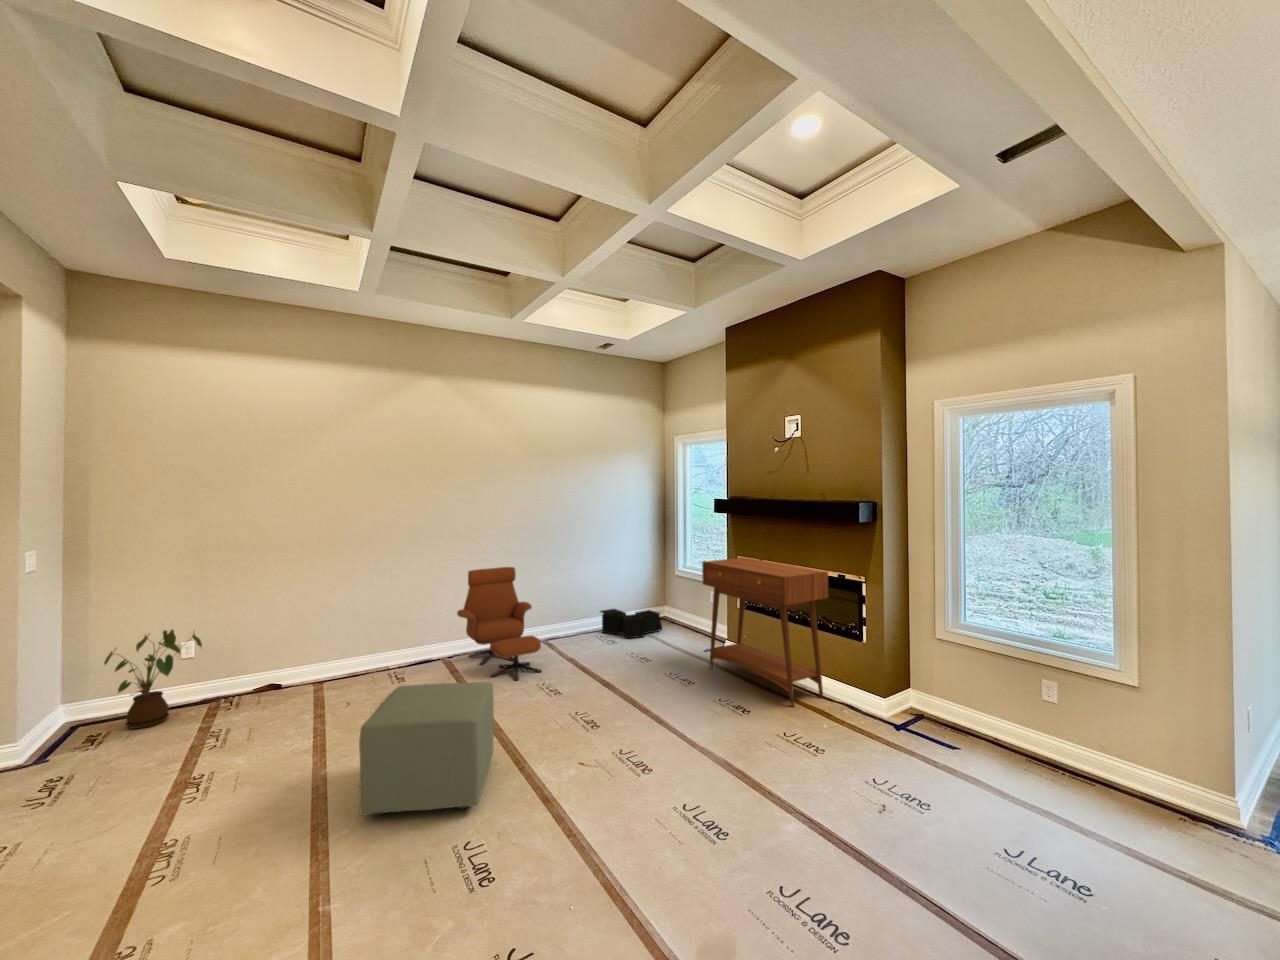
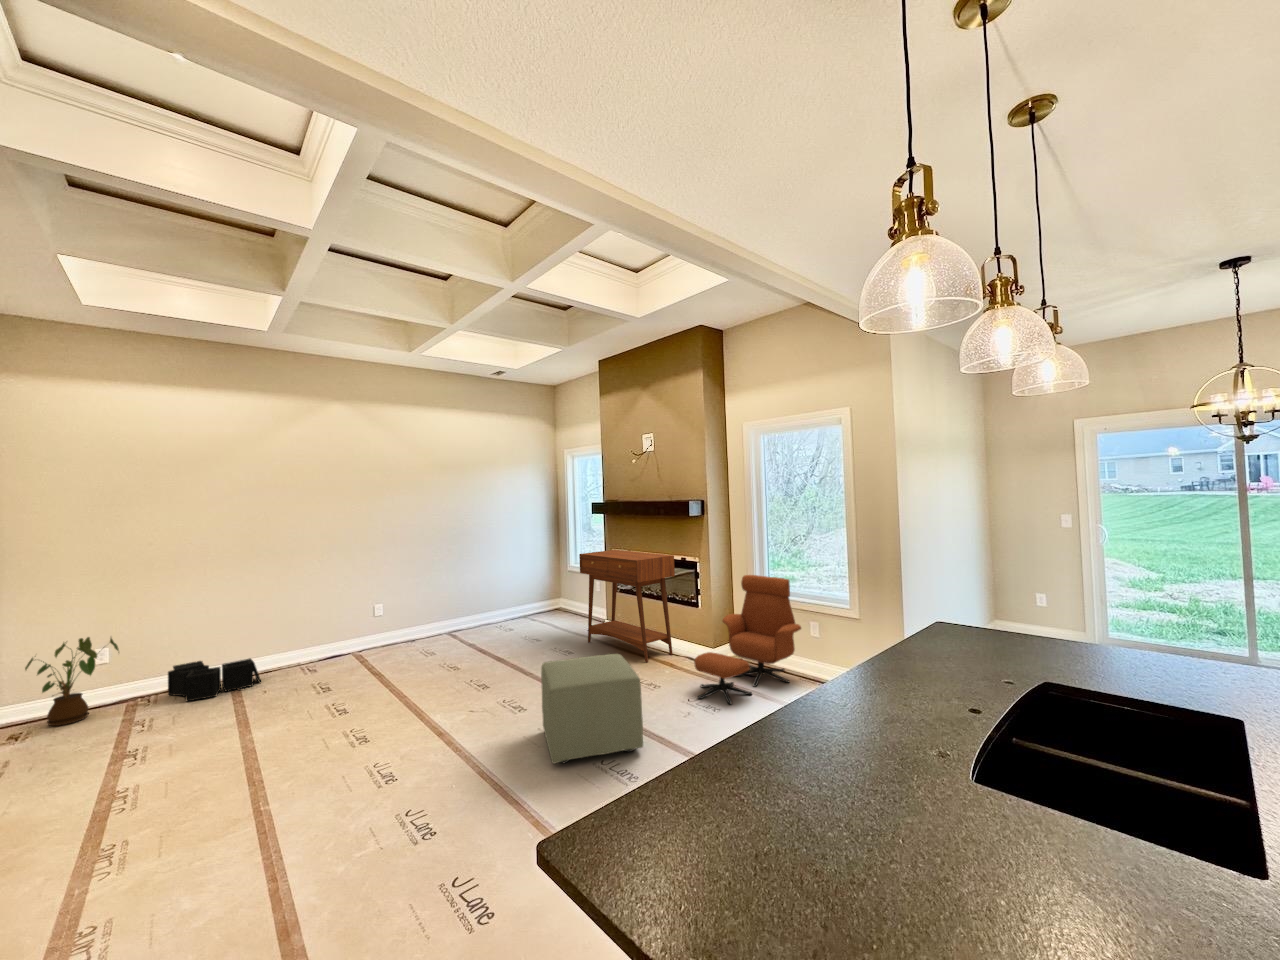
lounge chair: present [457,567,541,680] -> present [694,575,801,704]
storage bin: present [600,609,662,638] -> present [168,659,261,701]
ottoman: present [359,682,494,816] -> present [541,654,643,763]

